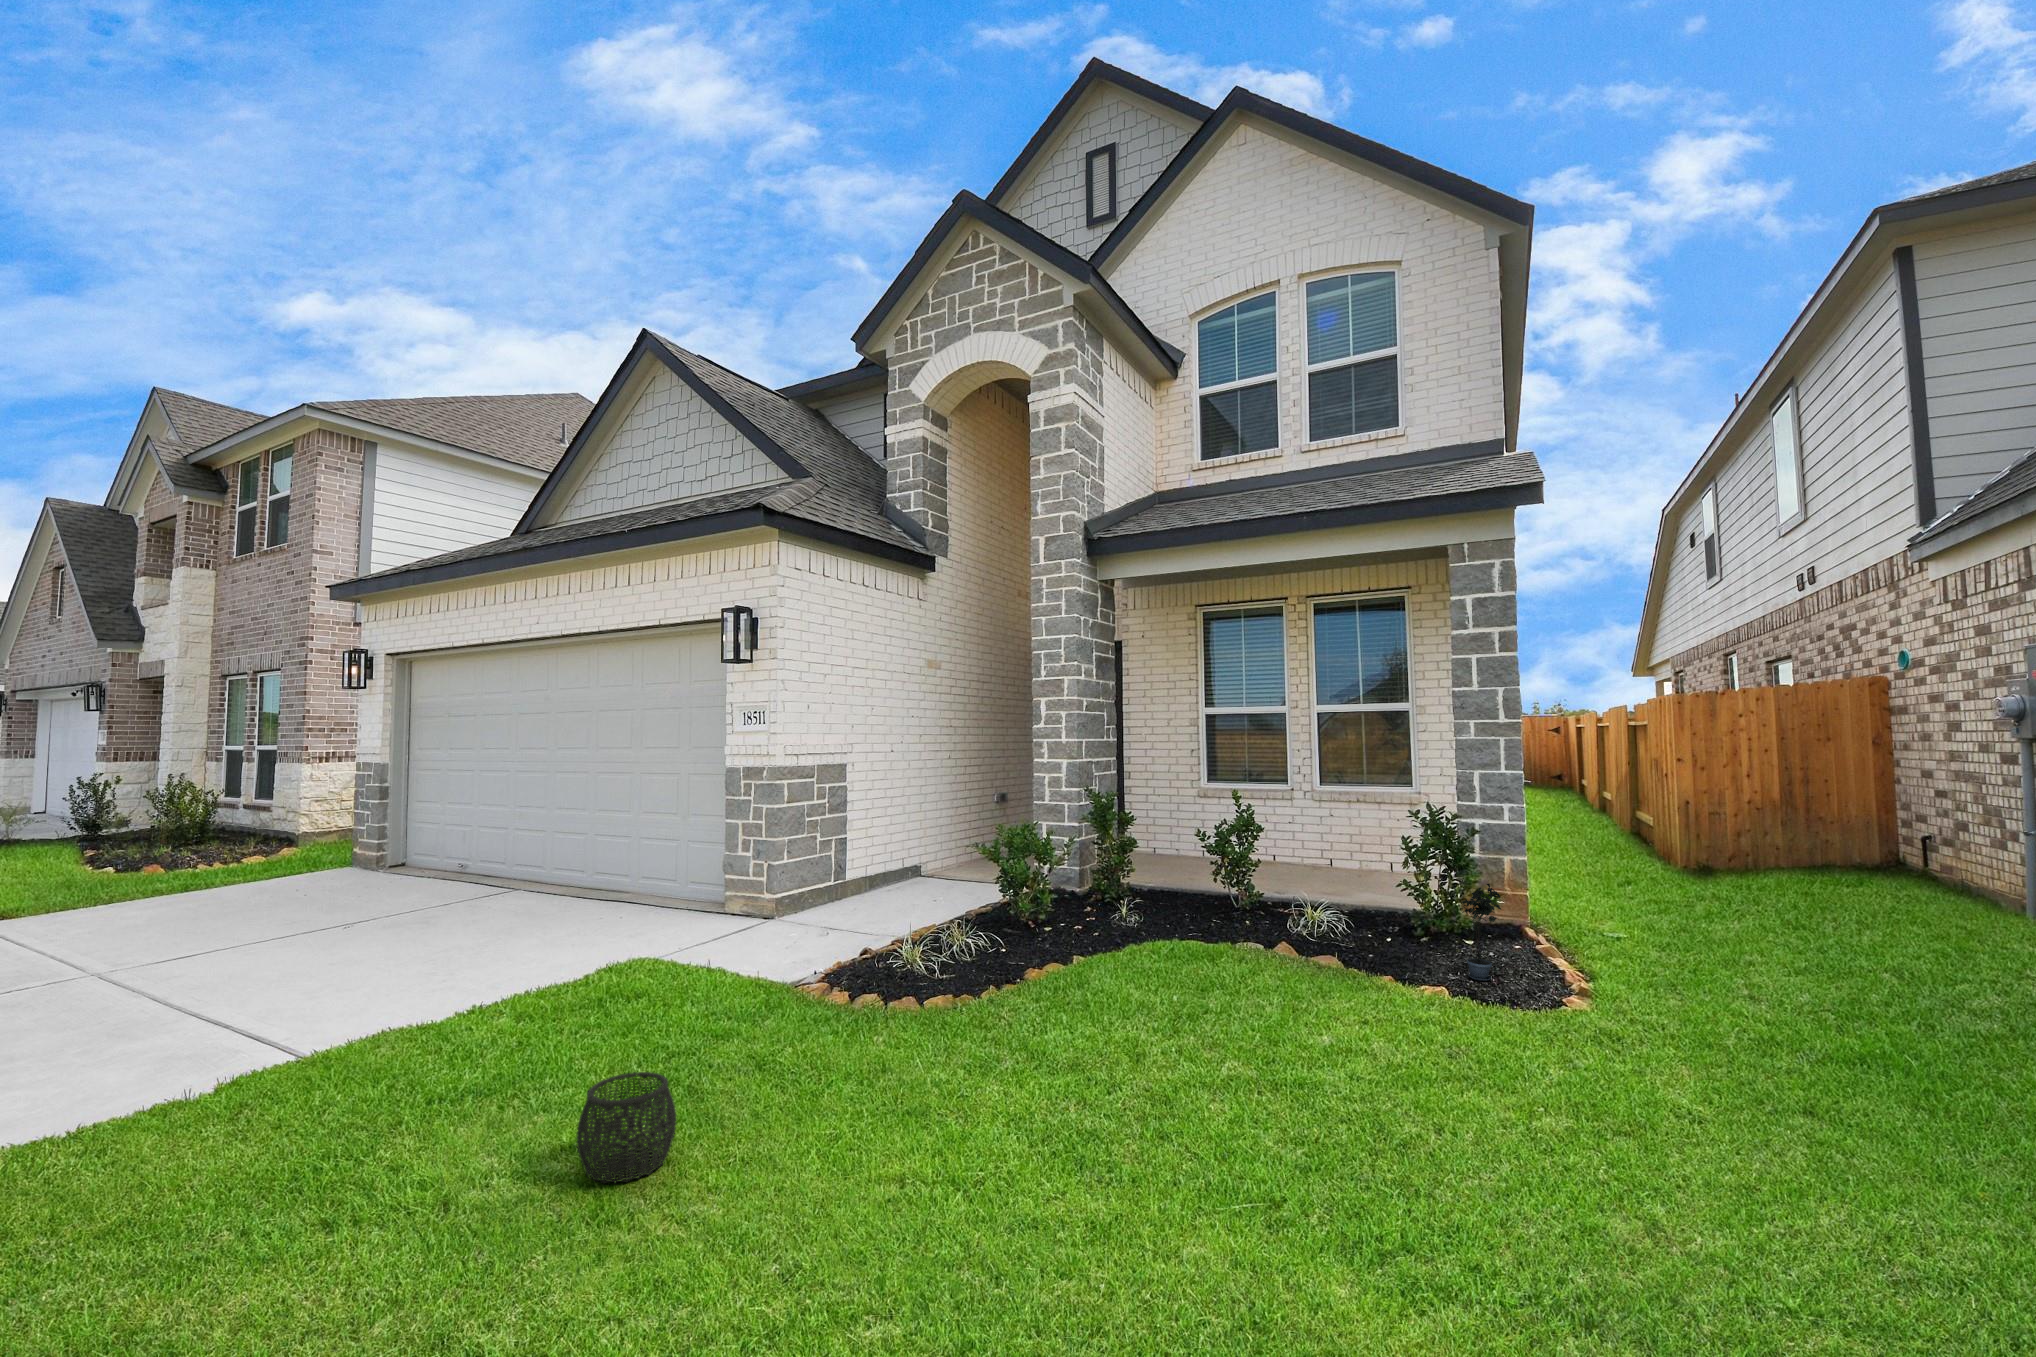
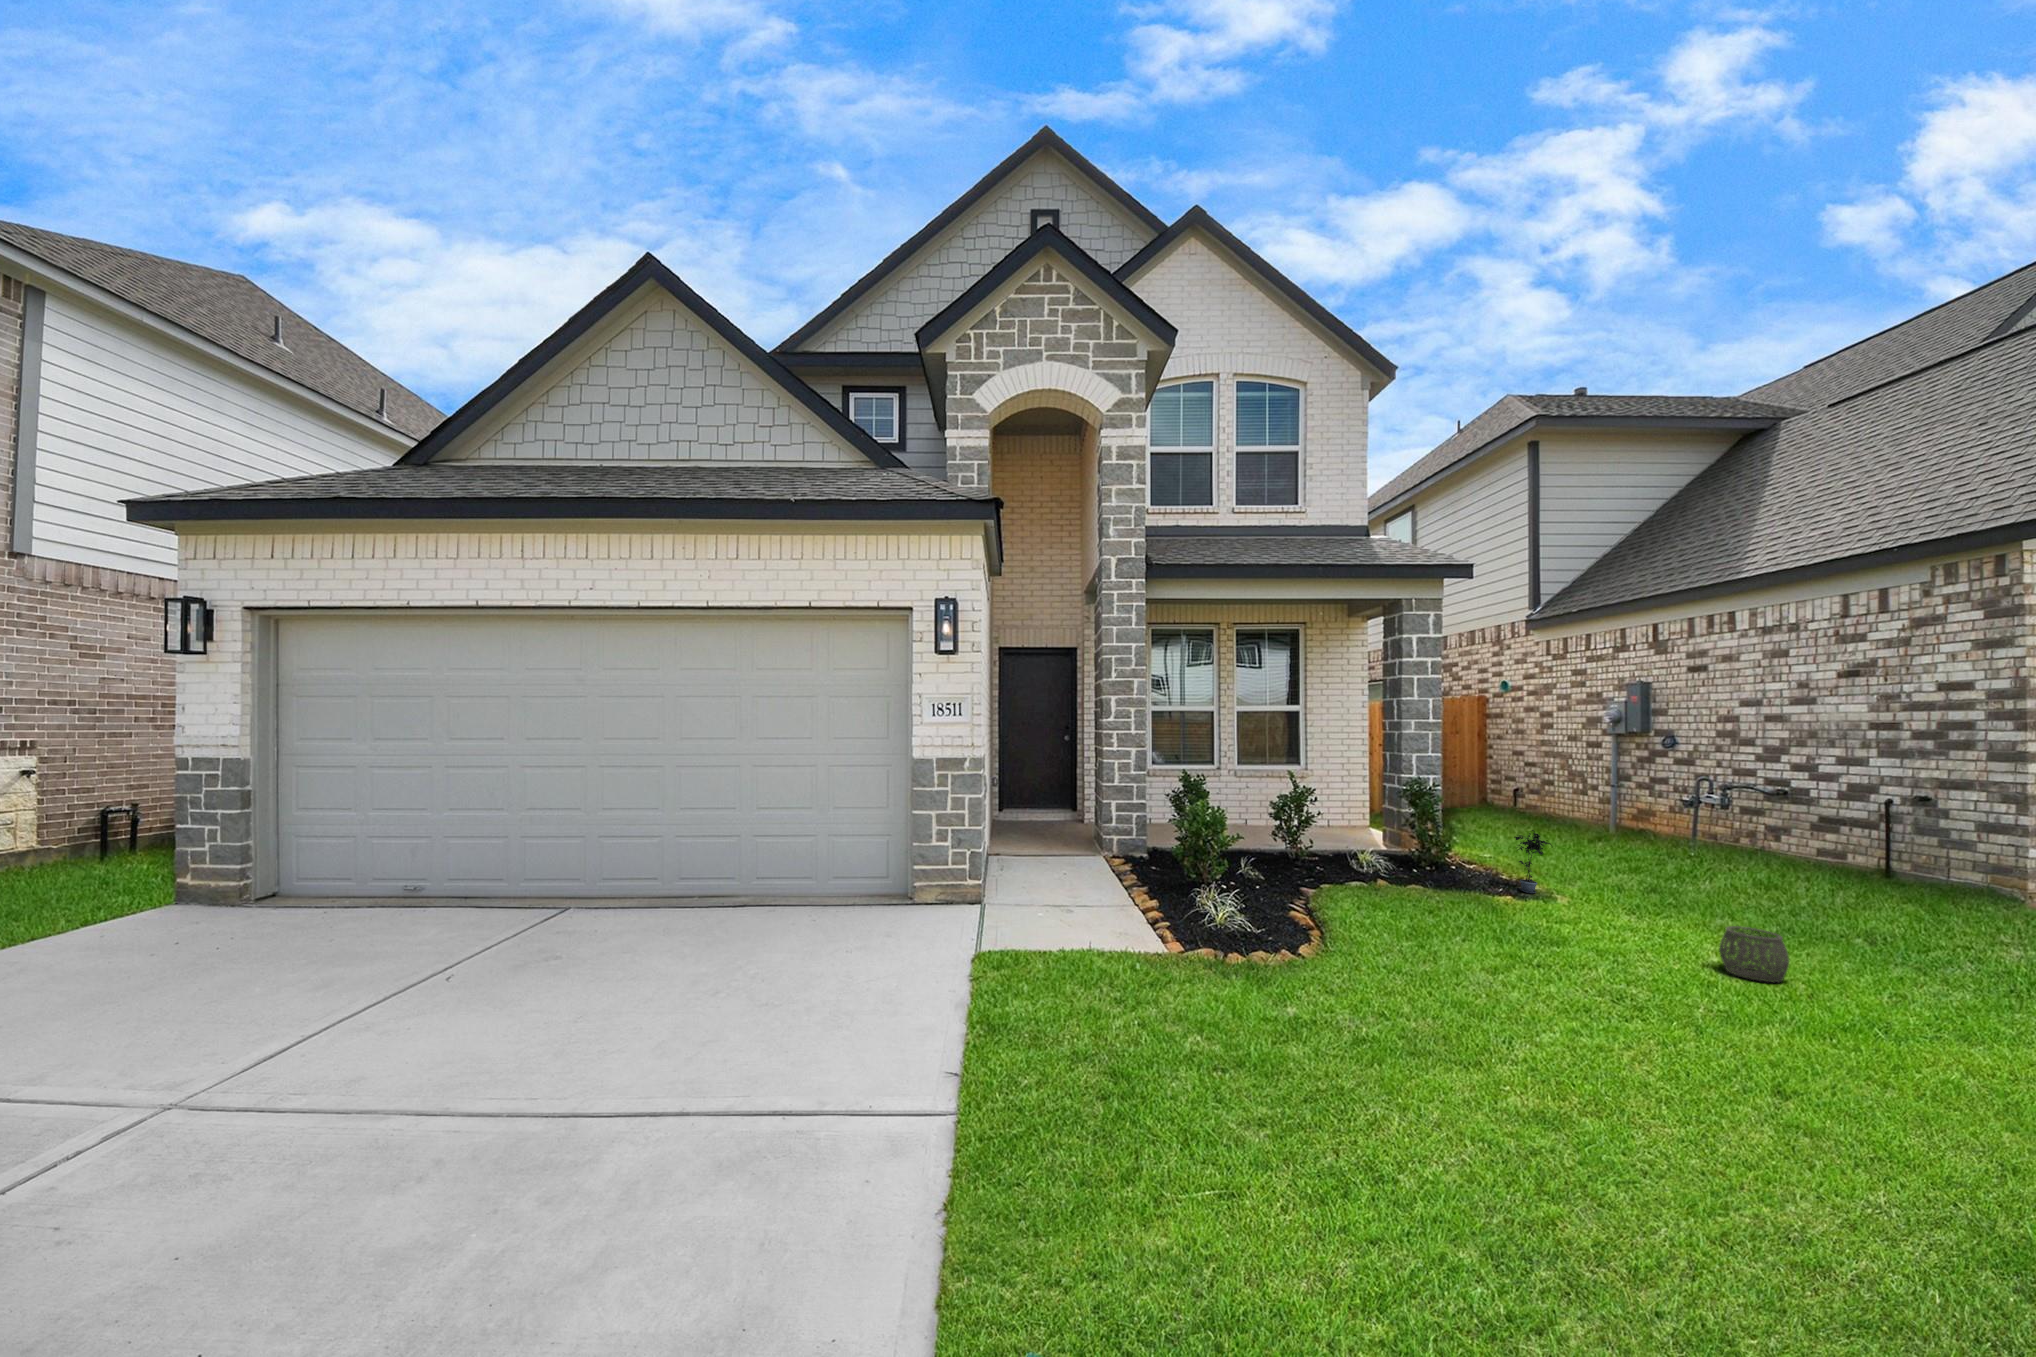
woven basket: present [576,1072,677,1183] -> present [1720,926,1789,983]

